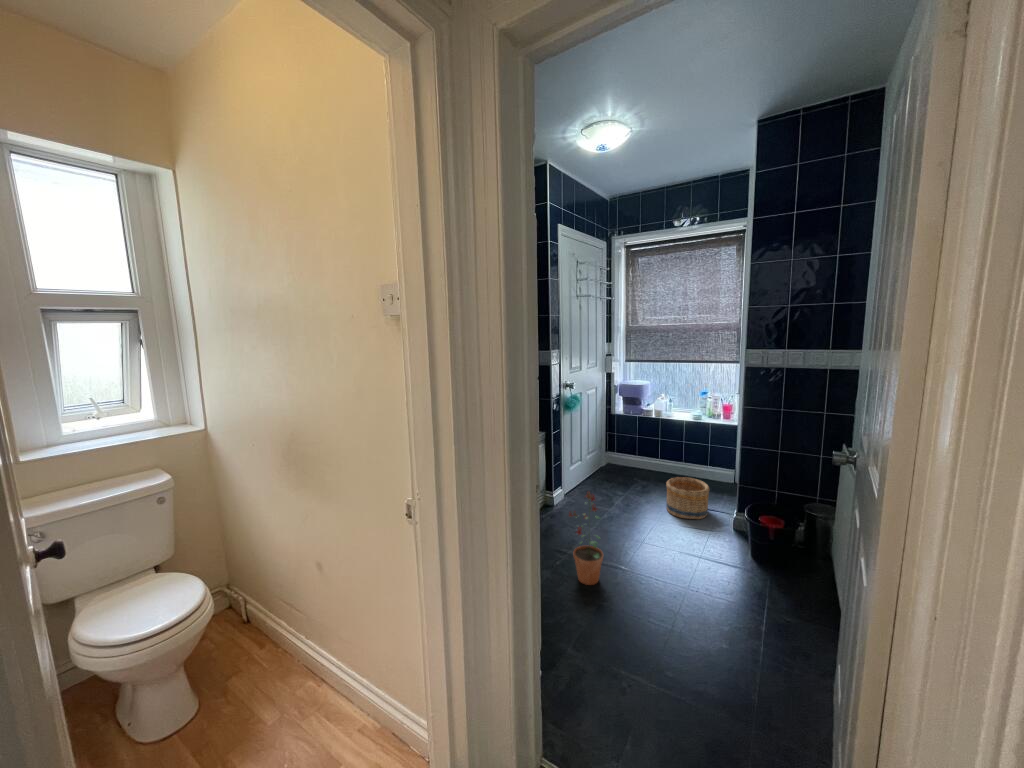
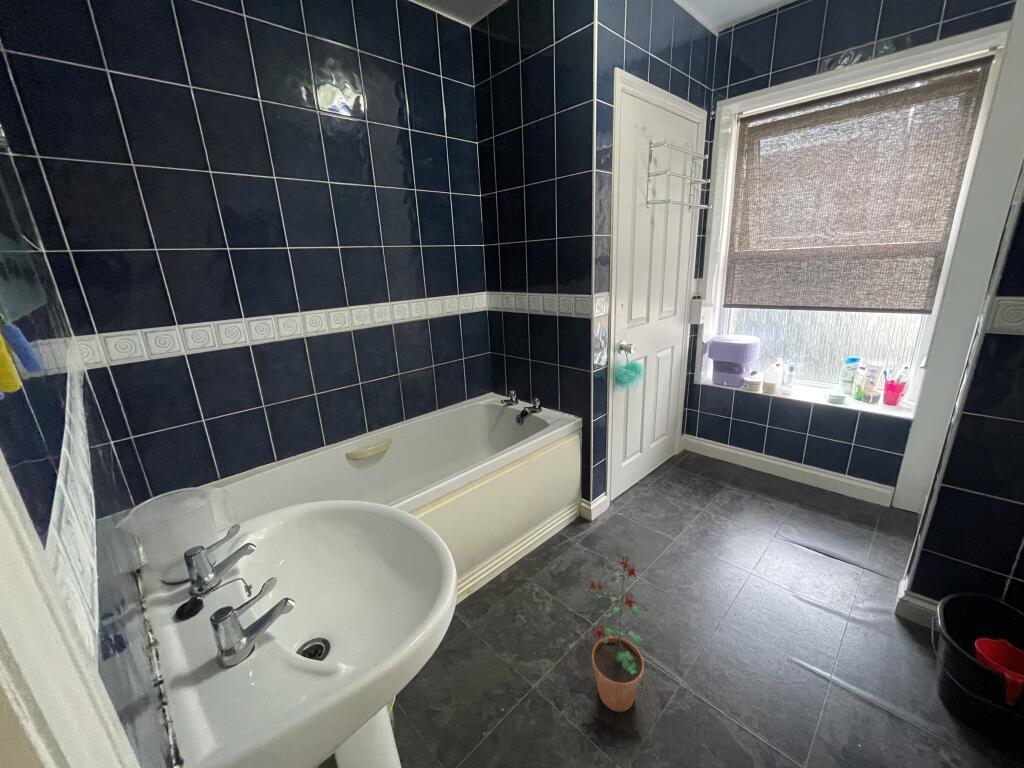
basket: present [666,477,709,519] -> none [769,501,854,580]

